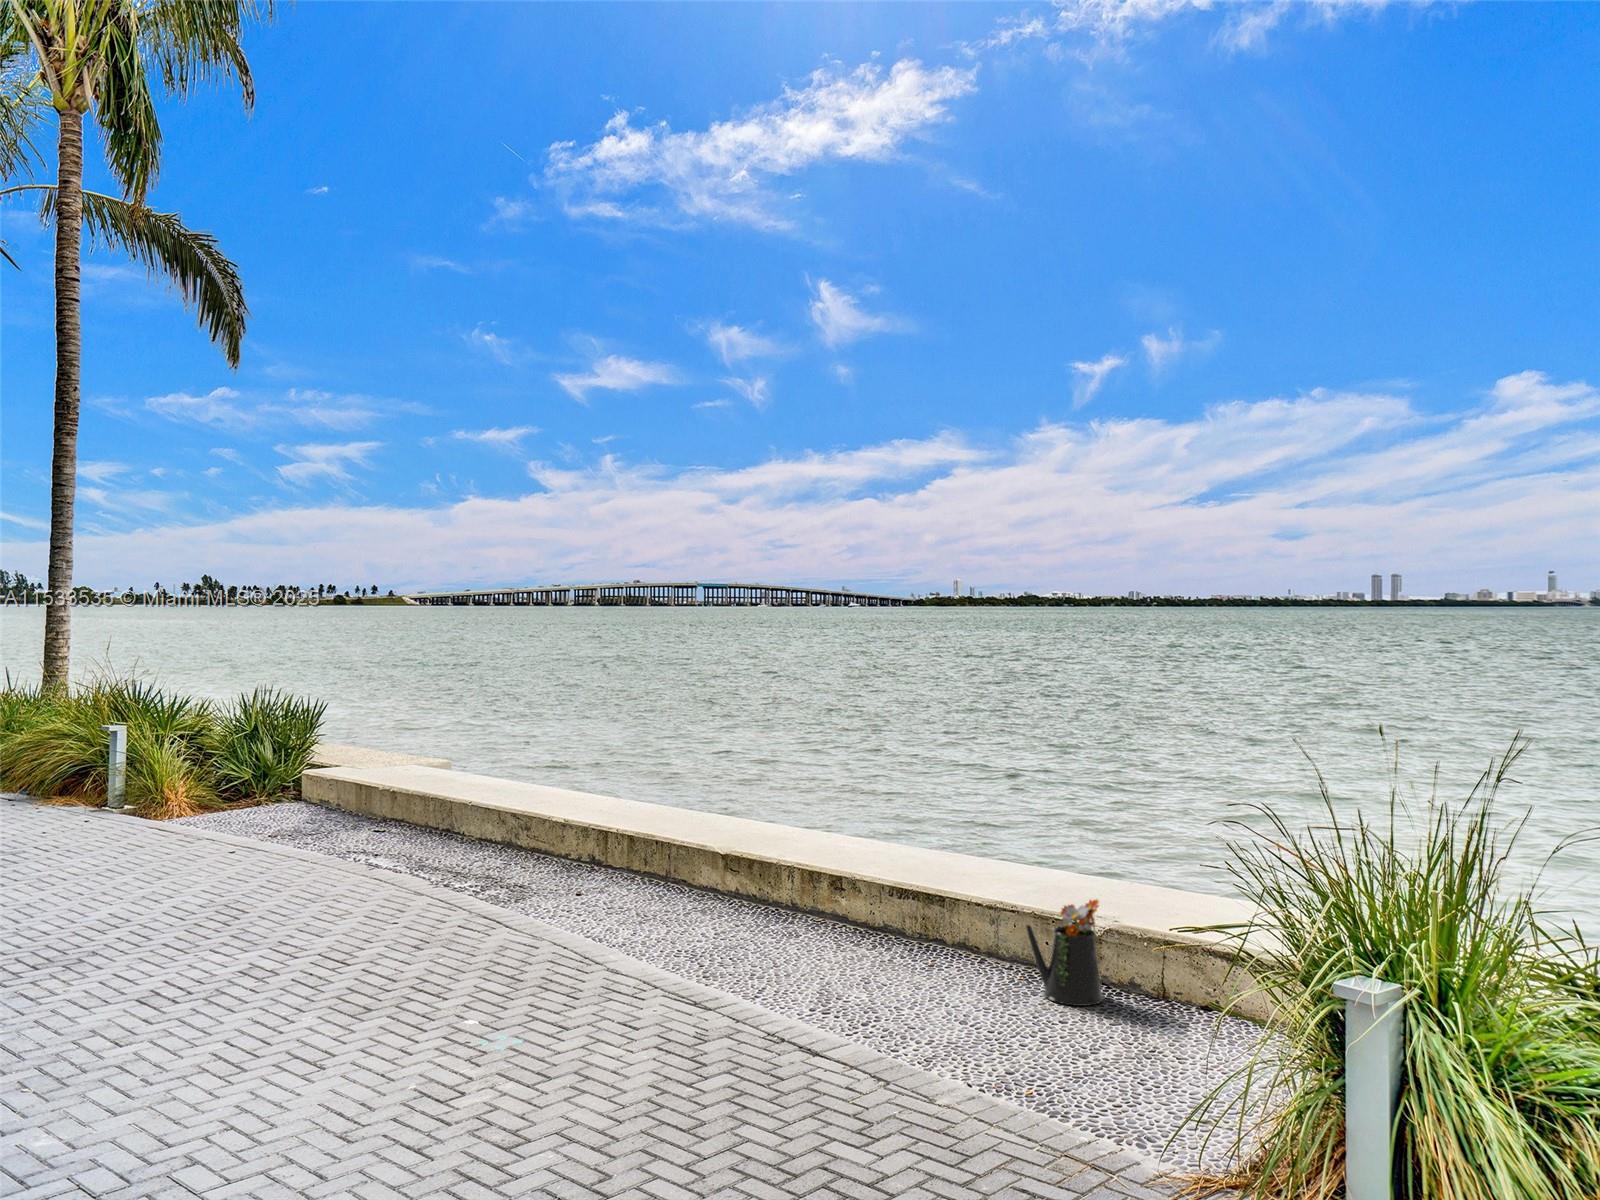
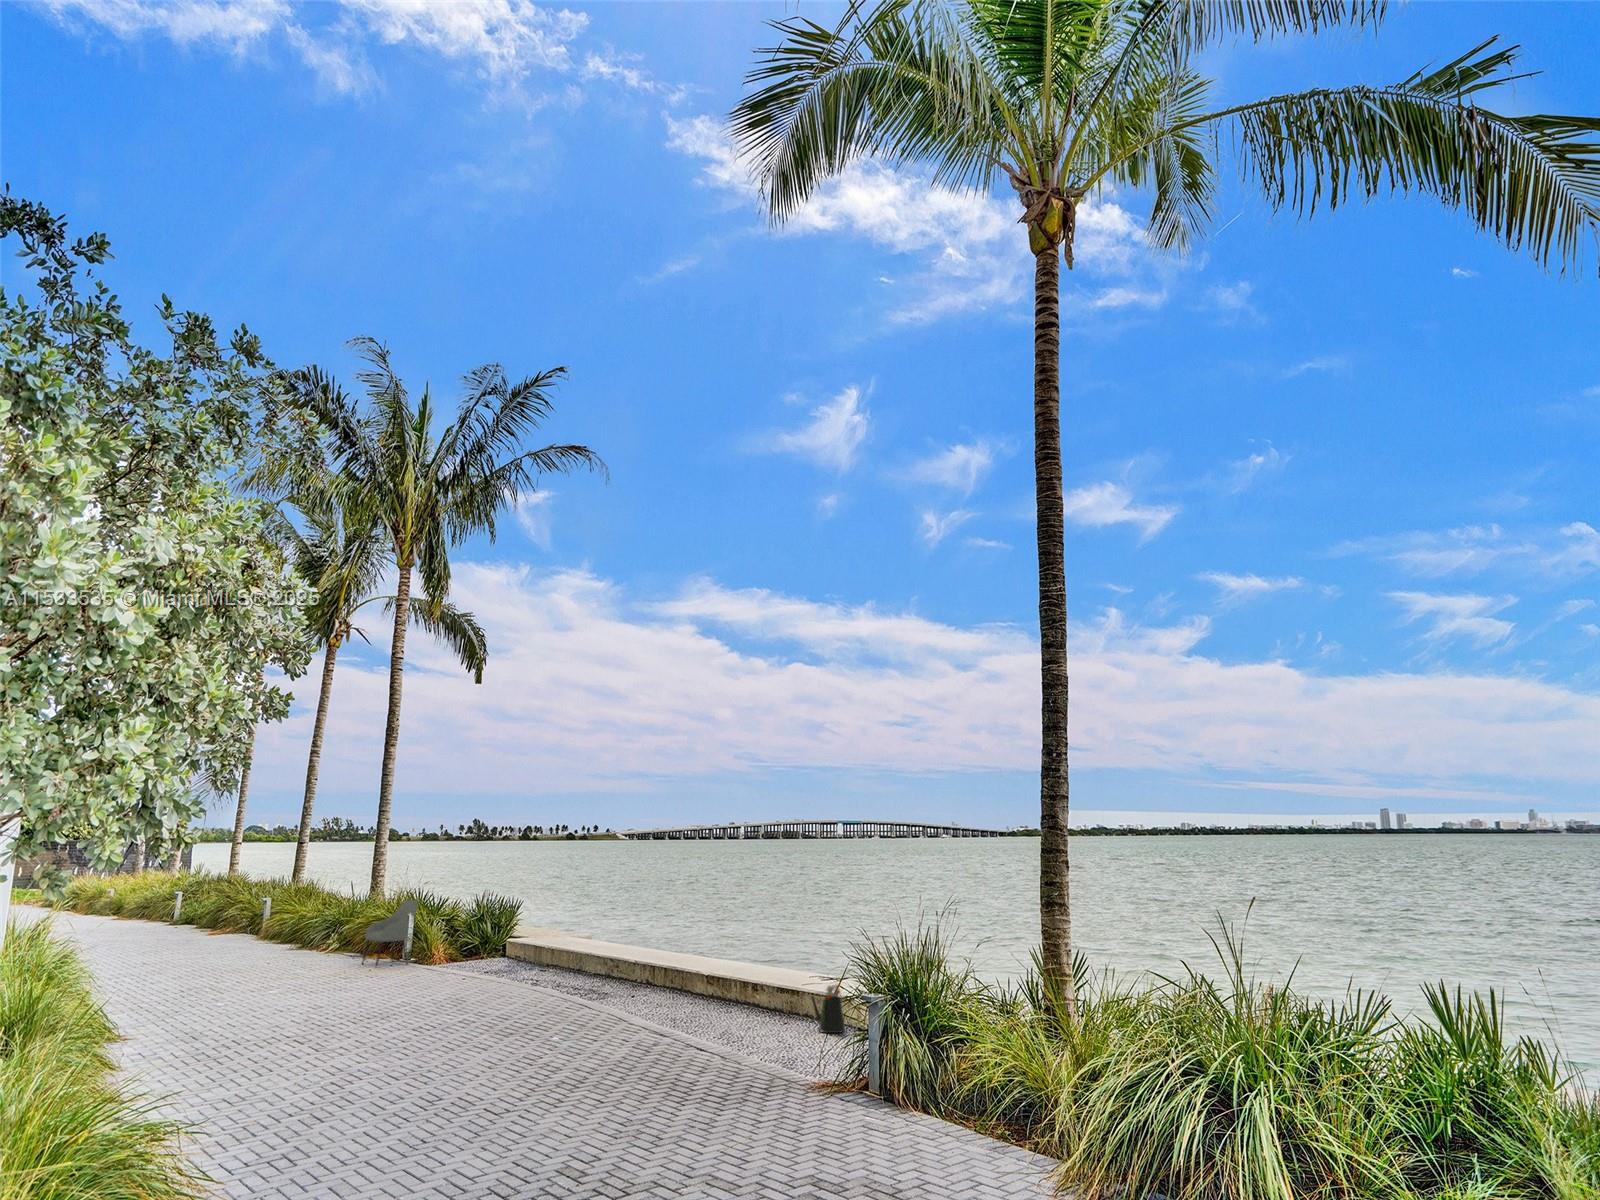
chair: none [29,703,132,823] -> present [362,900,418,967]

